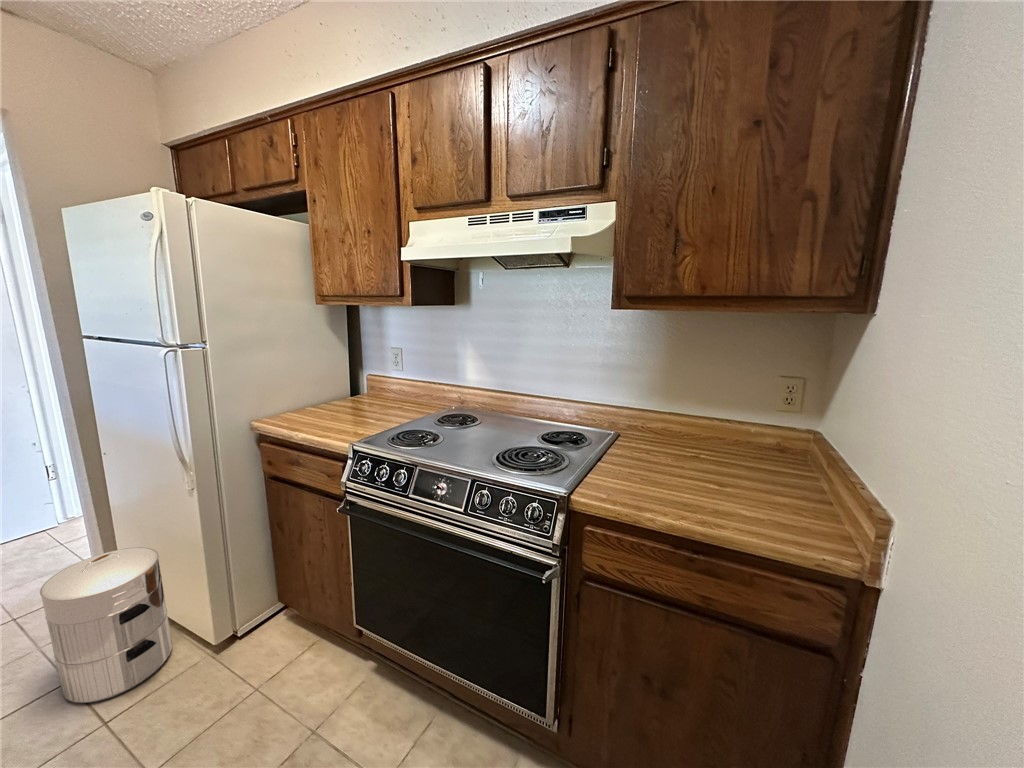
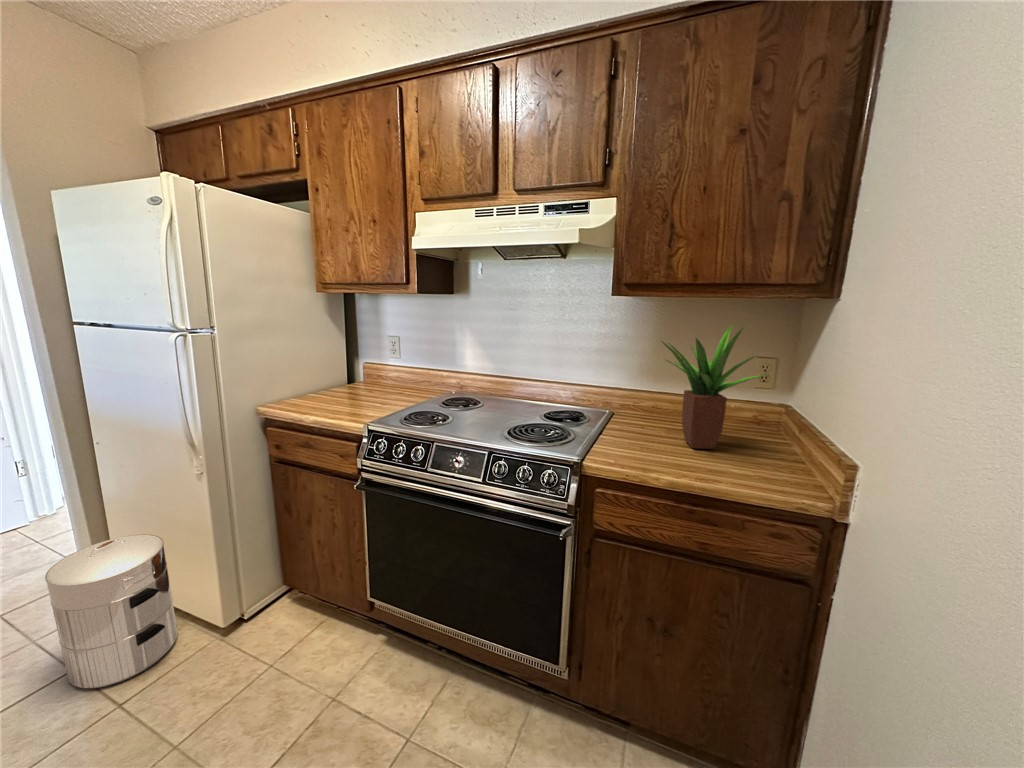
potted plant: none [663,340,791,484] -> present [662,325,766,449]

